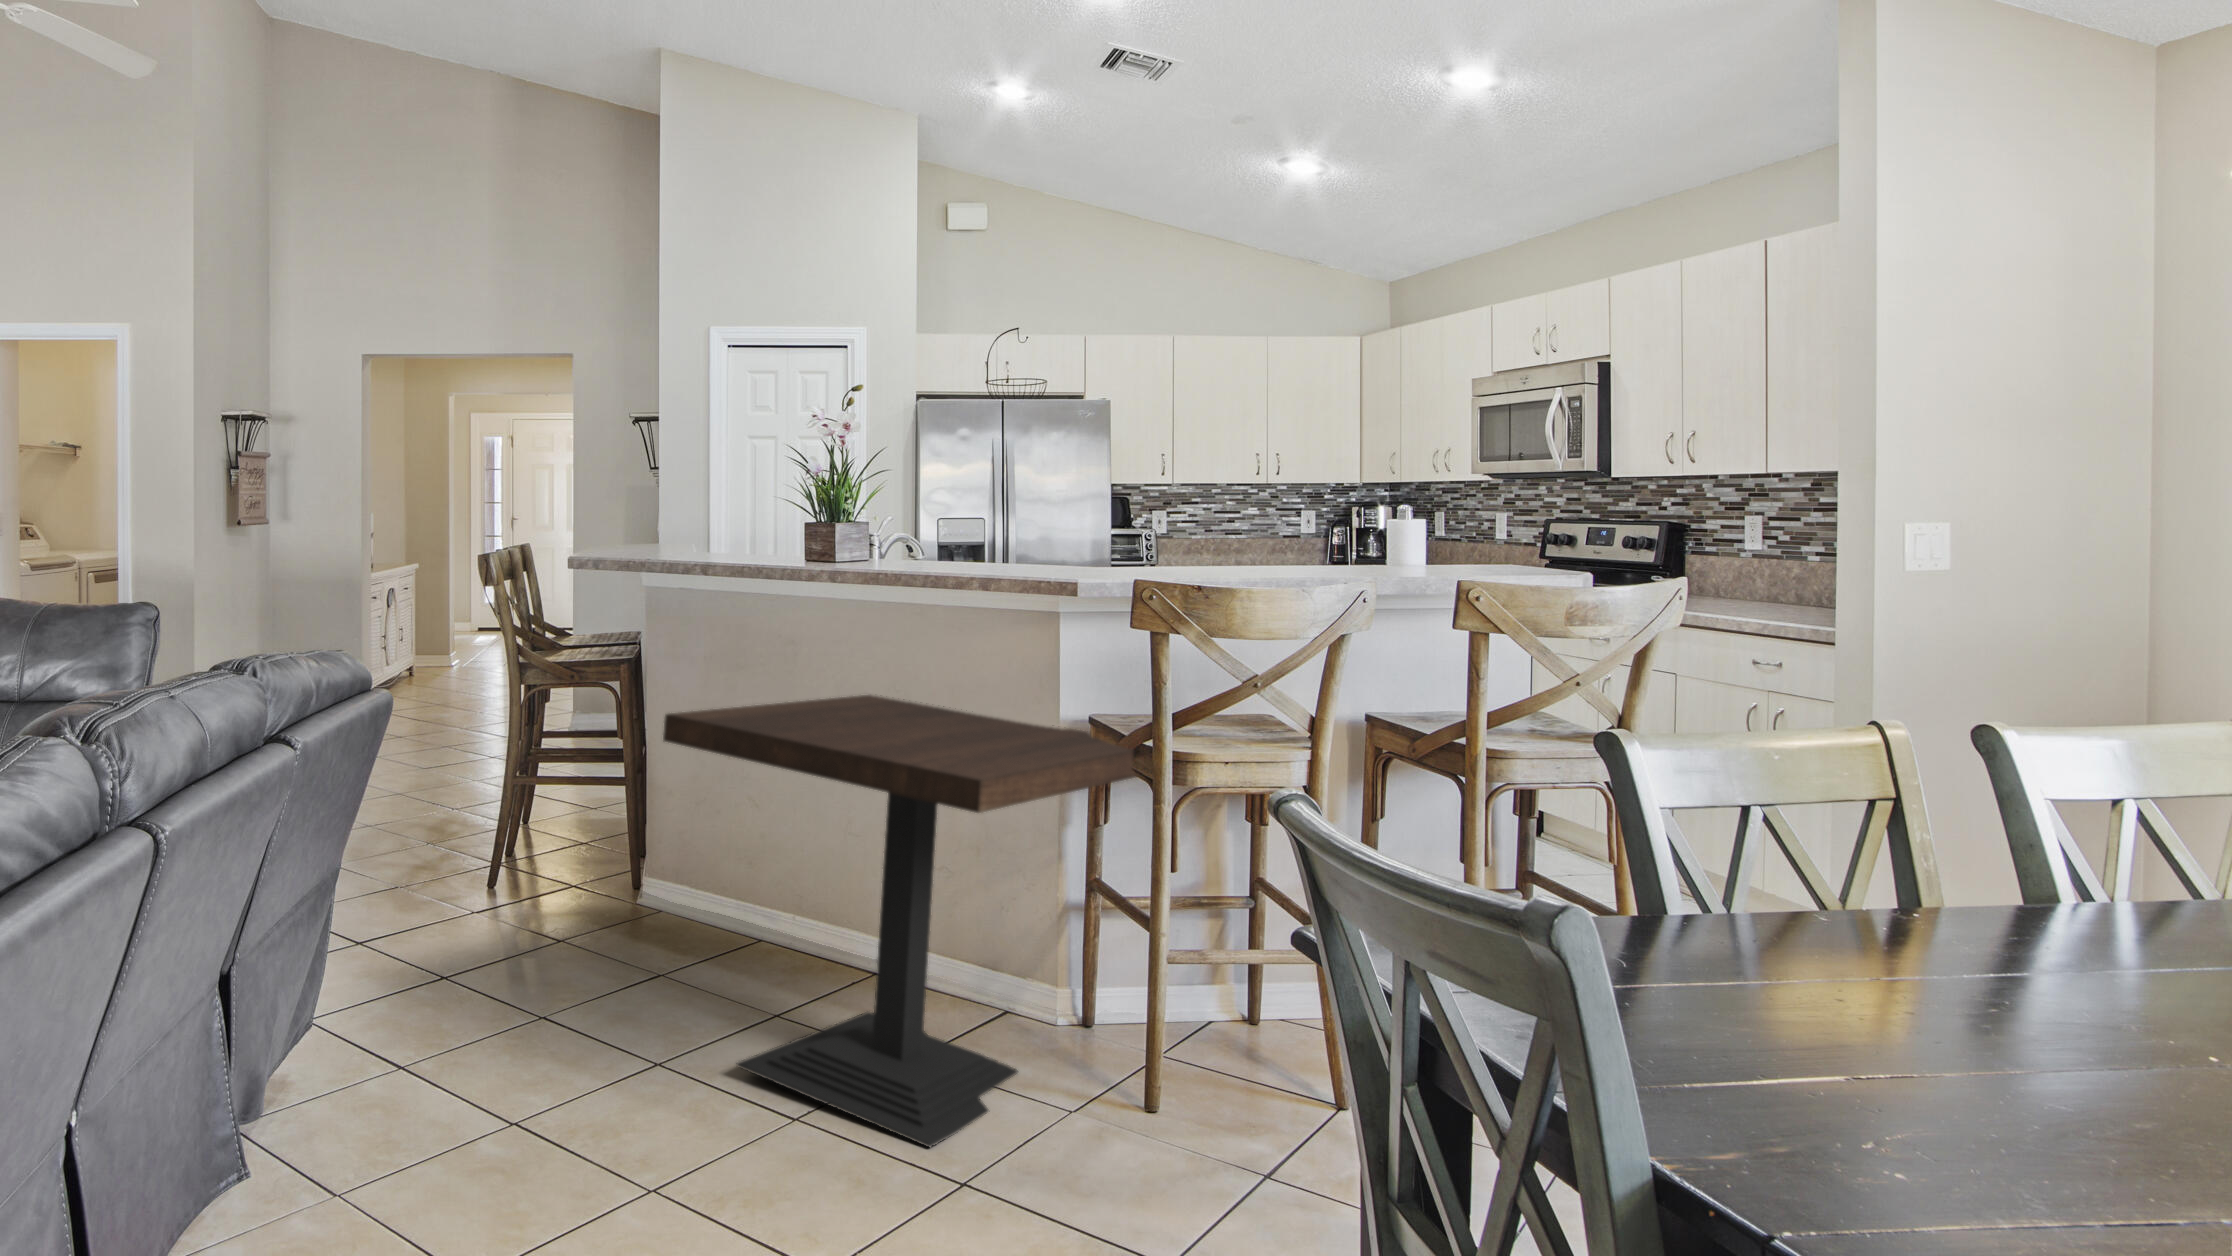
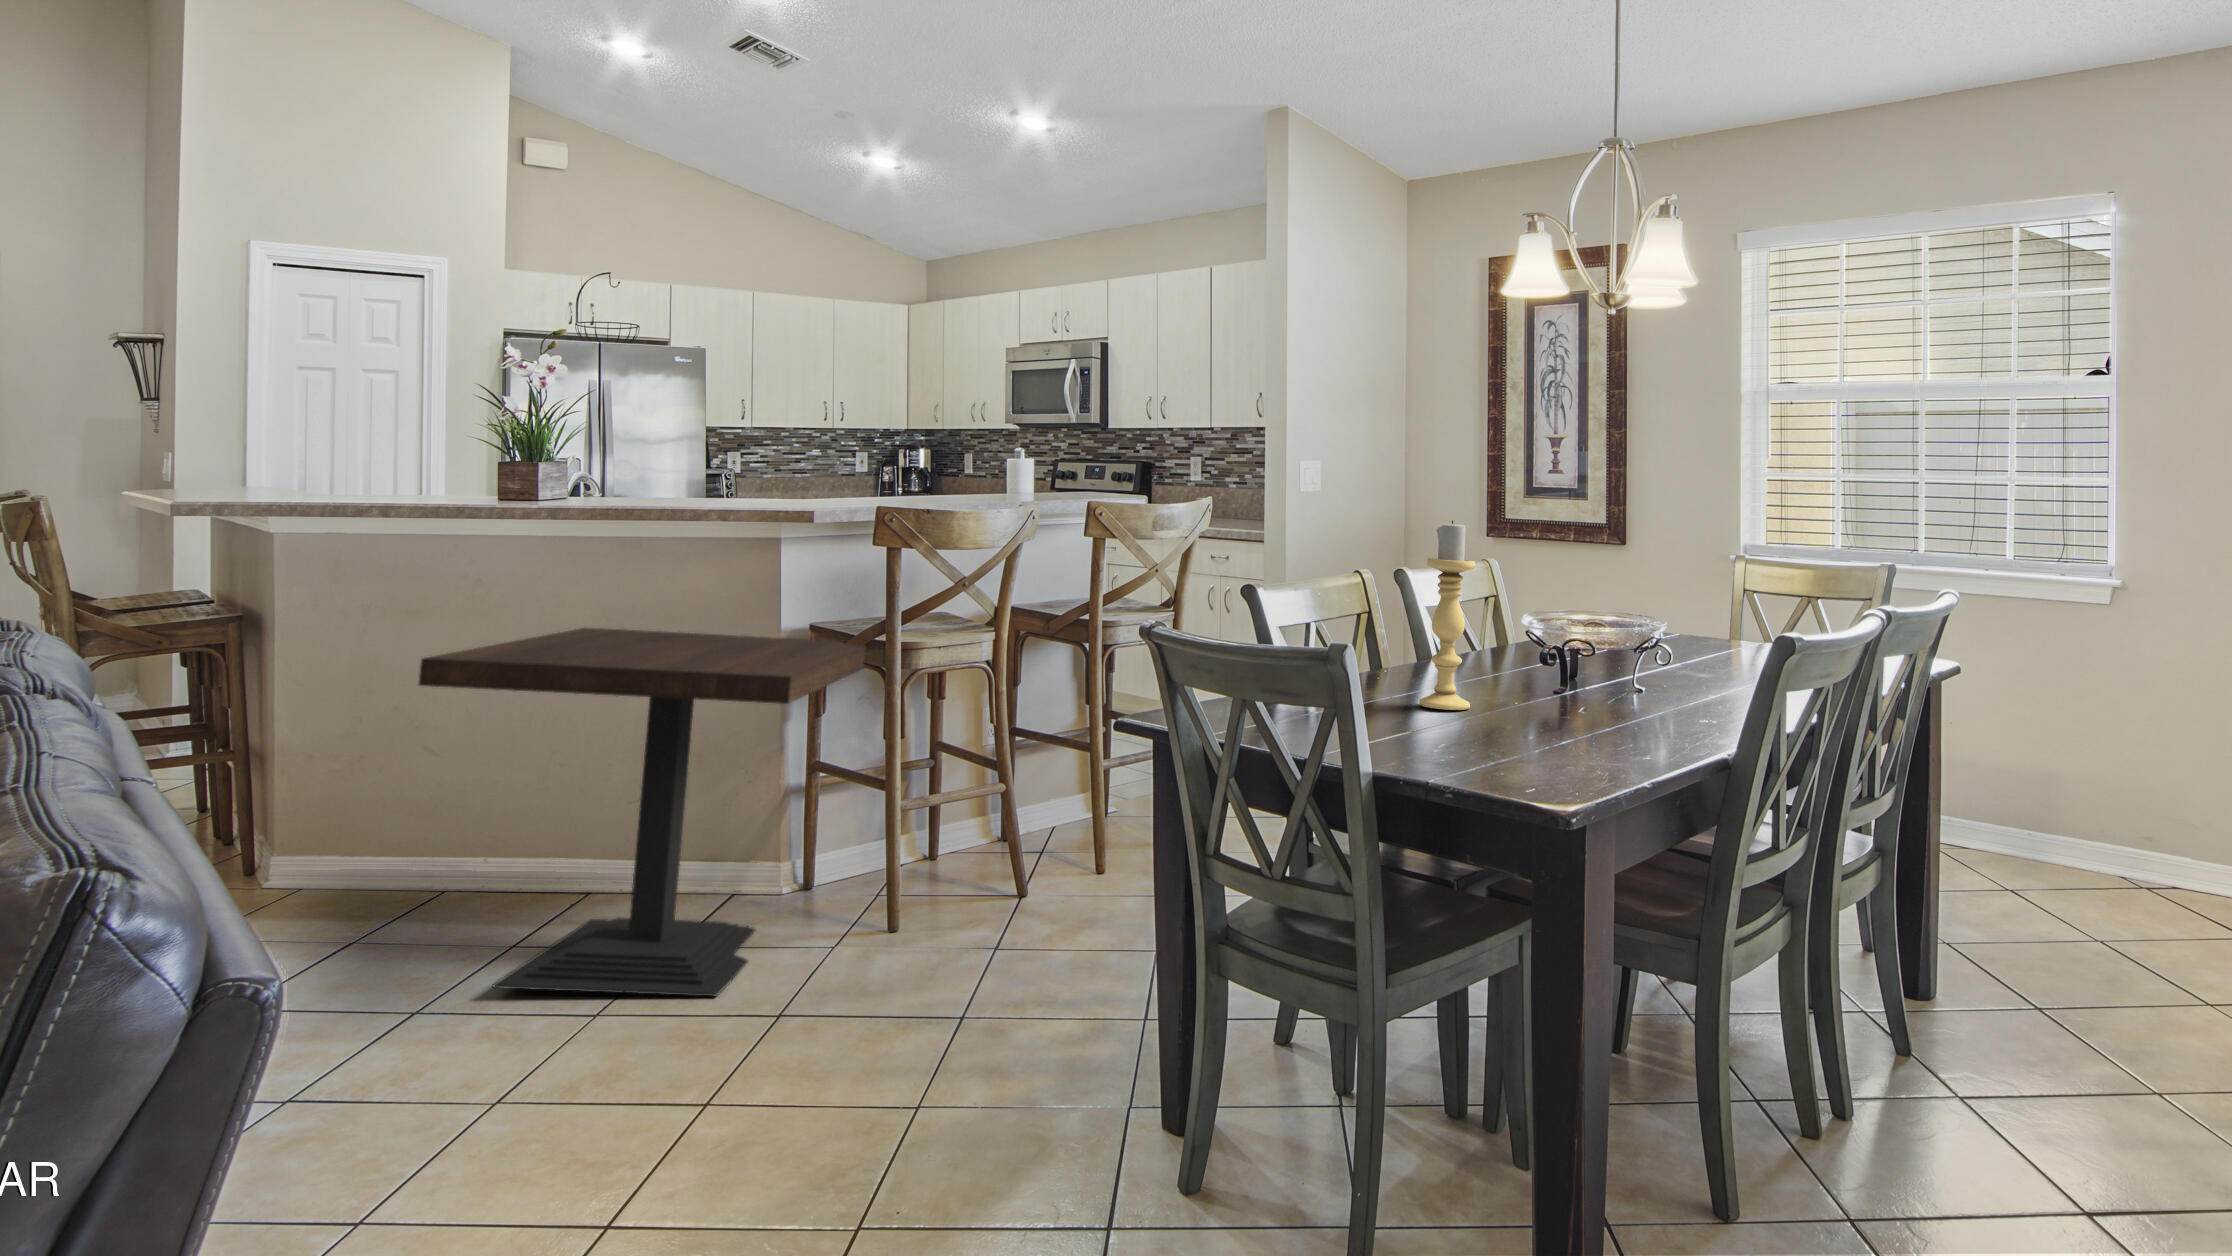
candle holder: none [1964,640,2106,1043] -> present [1419,520,1475,710]

